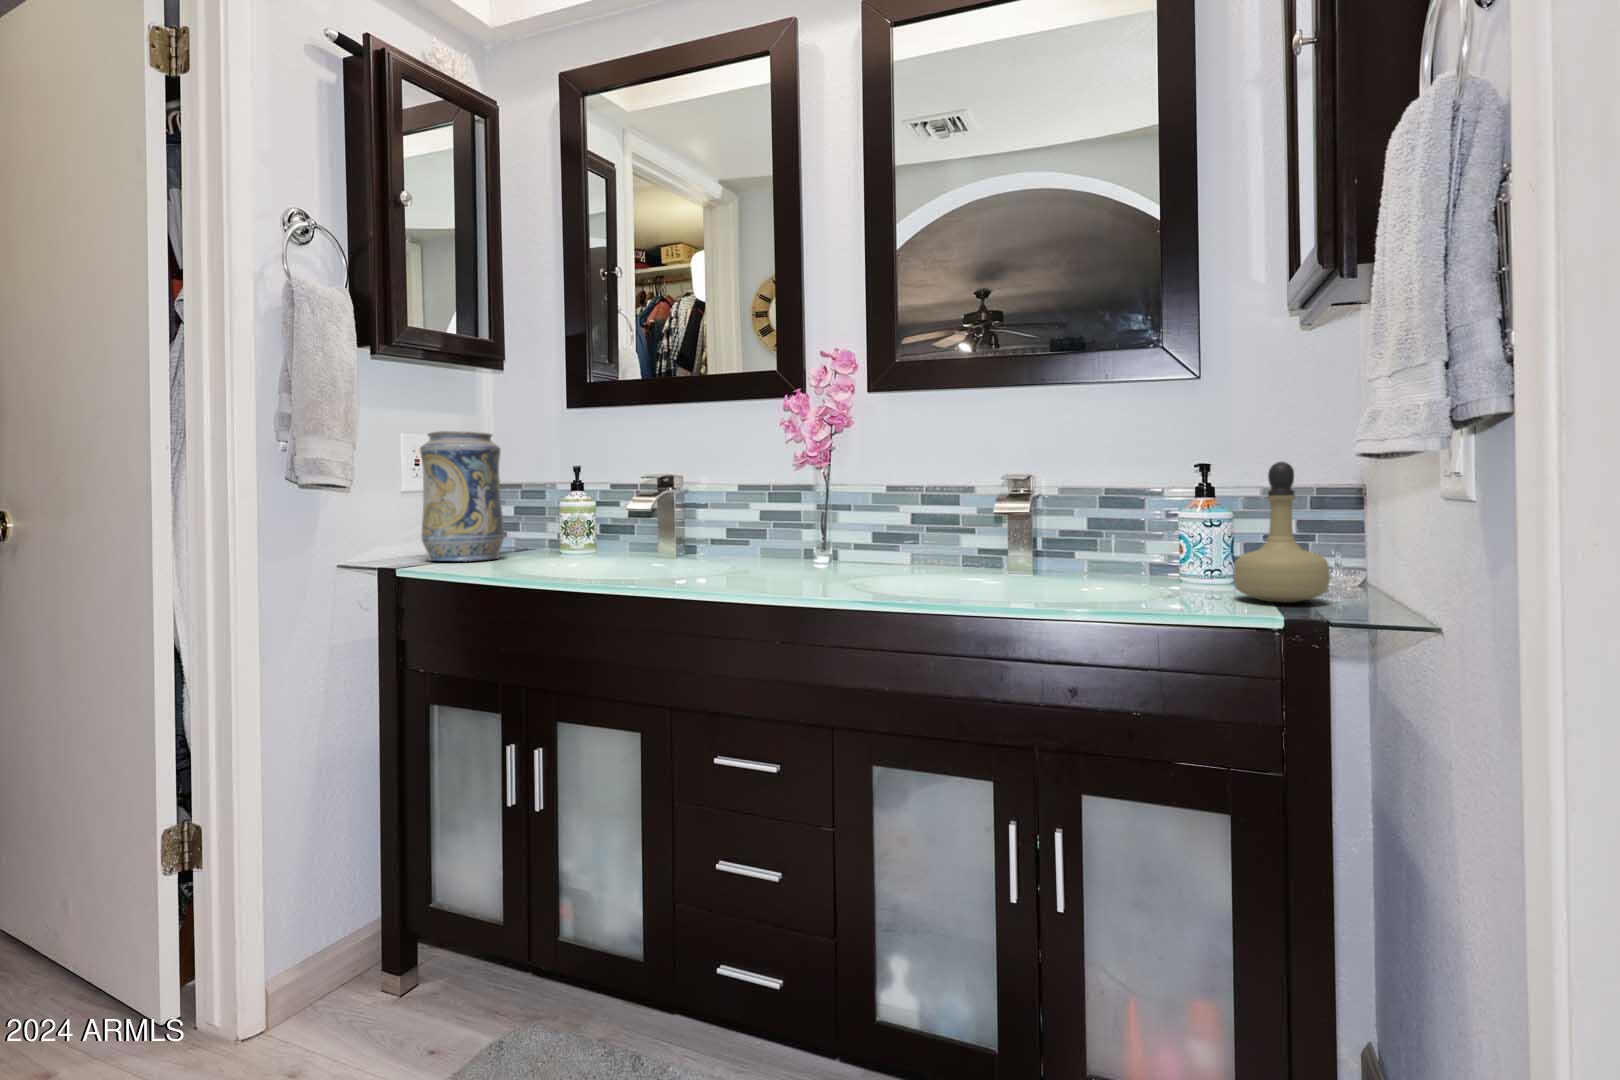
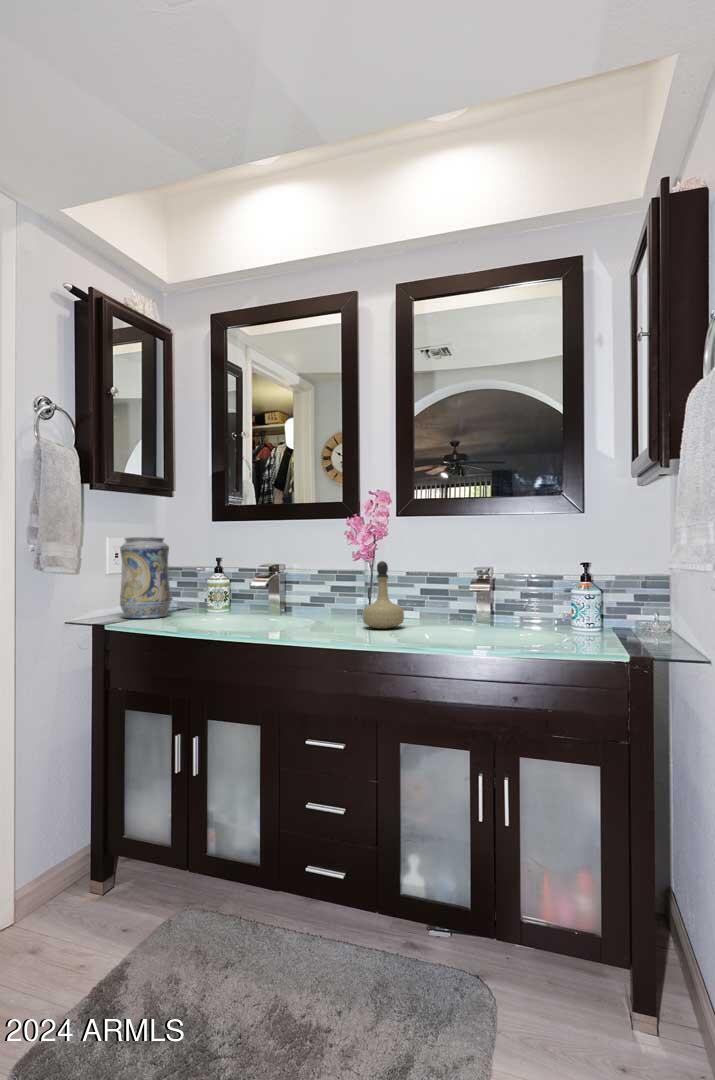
perfume bottle: present [1234,462,1330,602] -> present [363,561,404,629]

